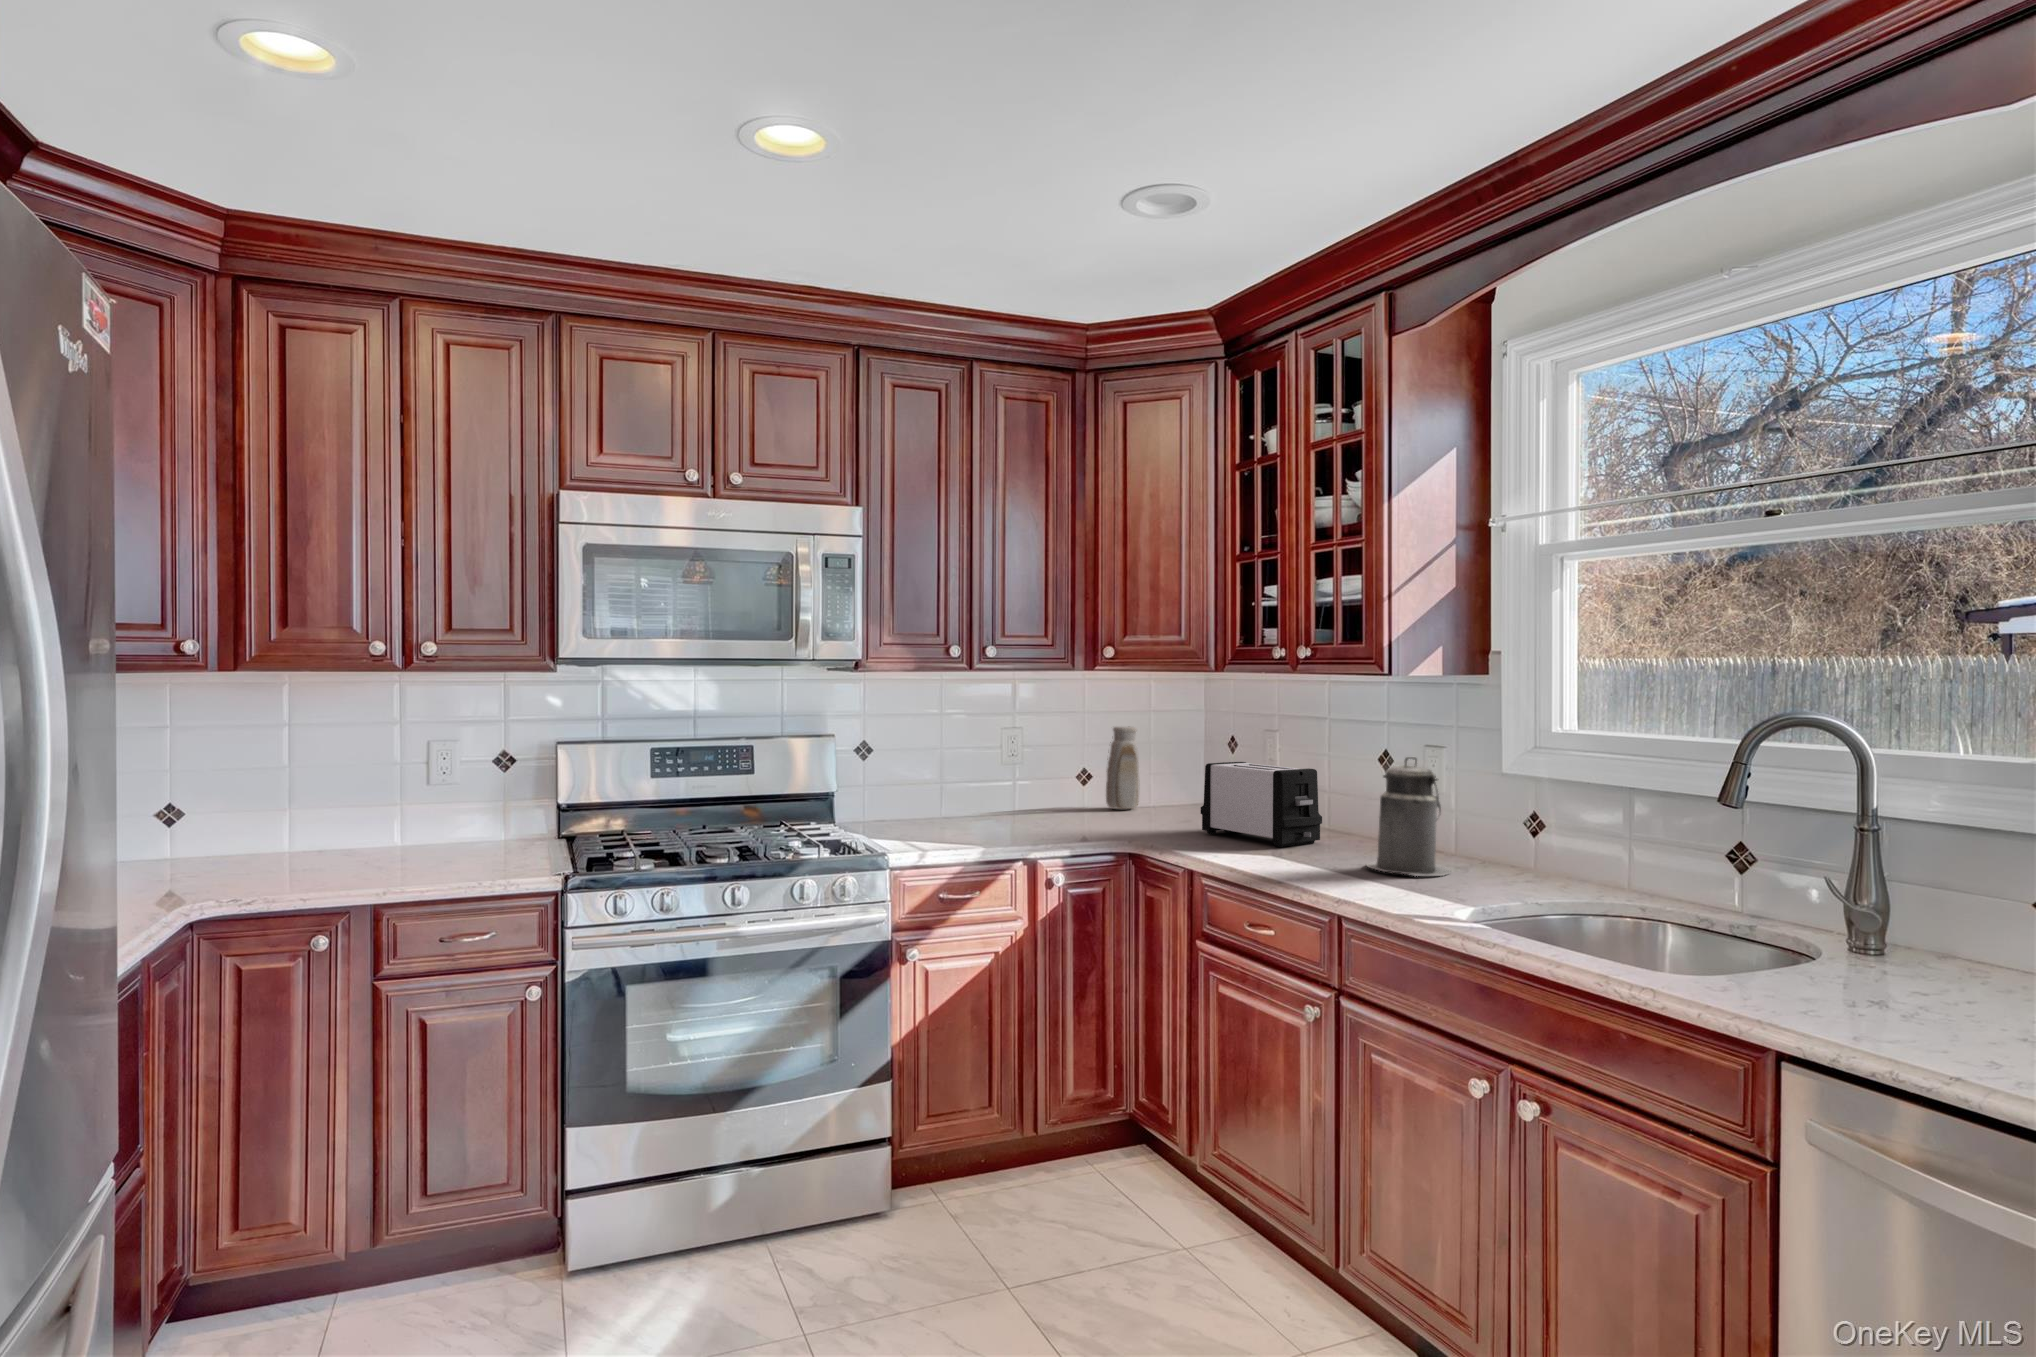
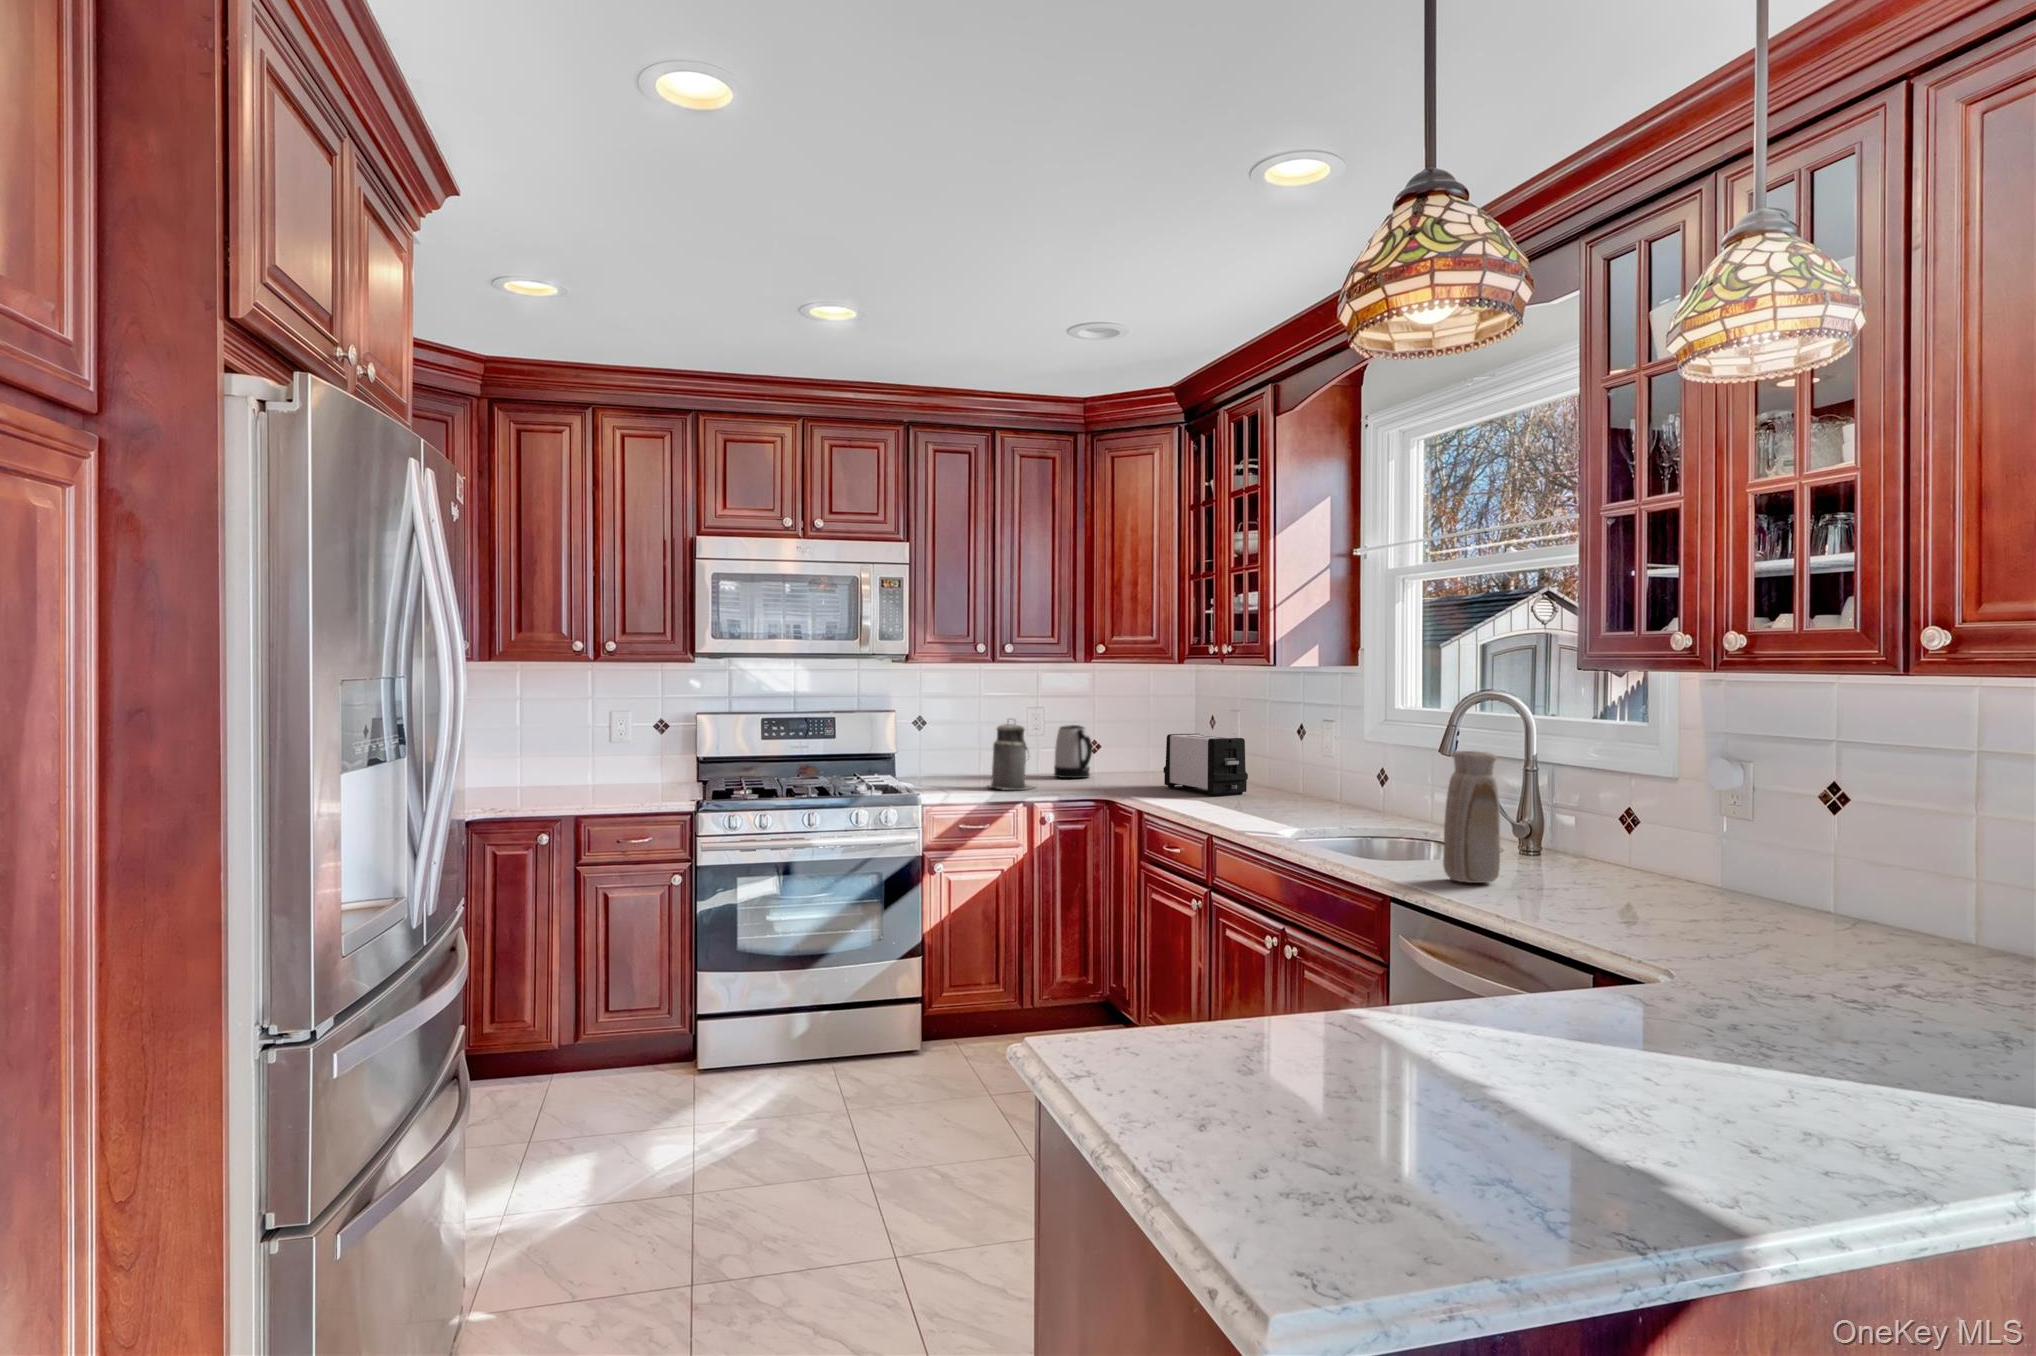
vase: present [1106,727,1140,809] -> present [1443,751,1500,883]
kettle: none [1042,750,1095,820] -> present [1054,725,1092,778]
canister: present [1367,757,1451,876] -> present [988,721,1034,790]

